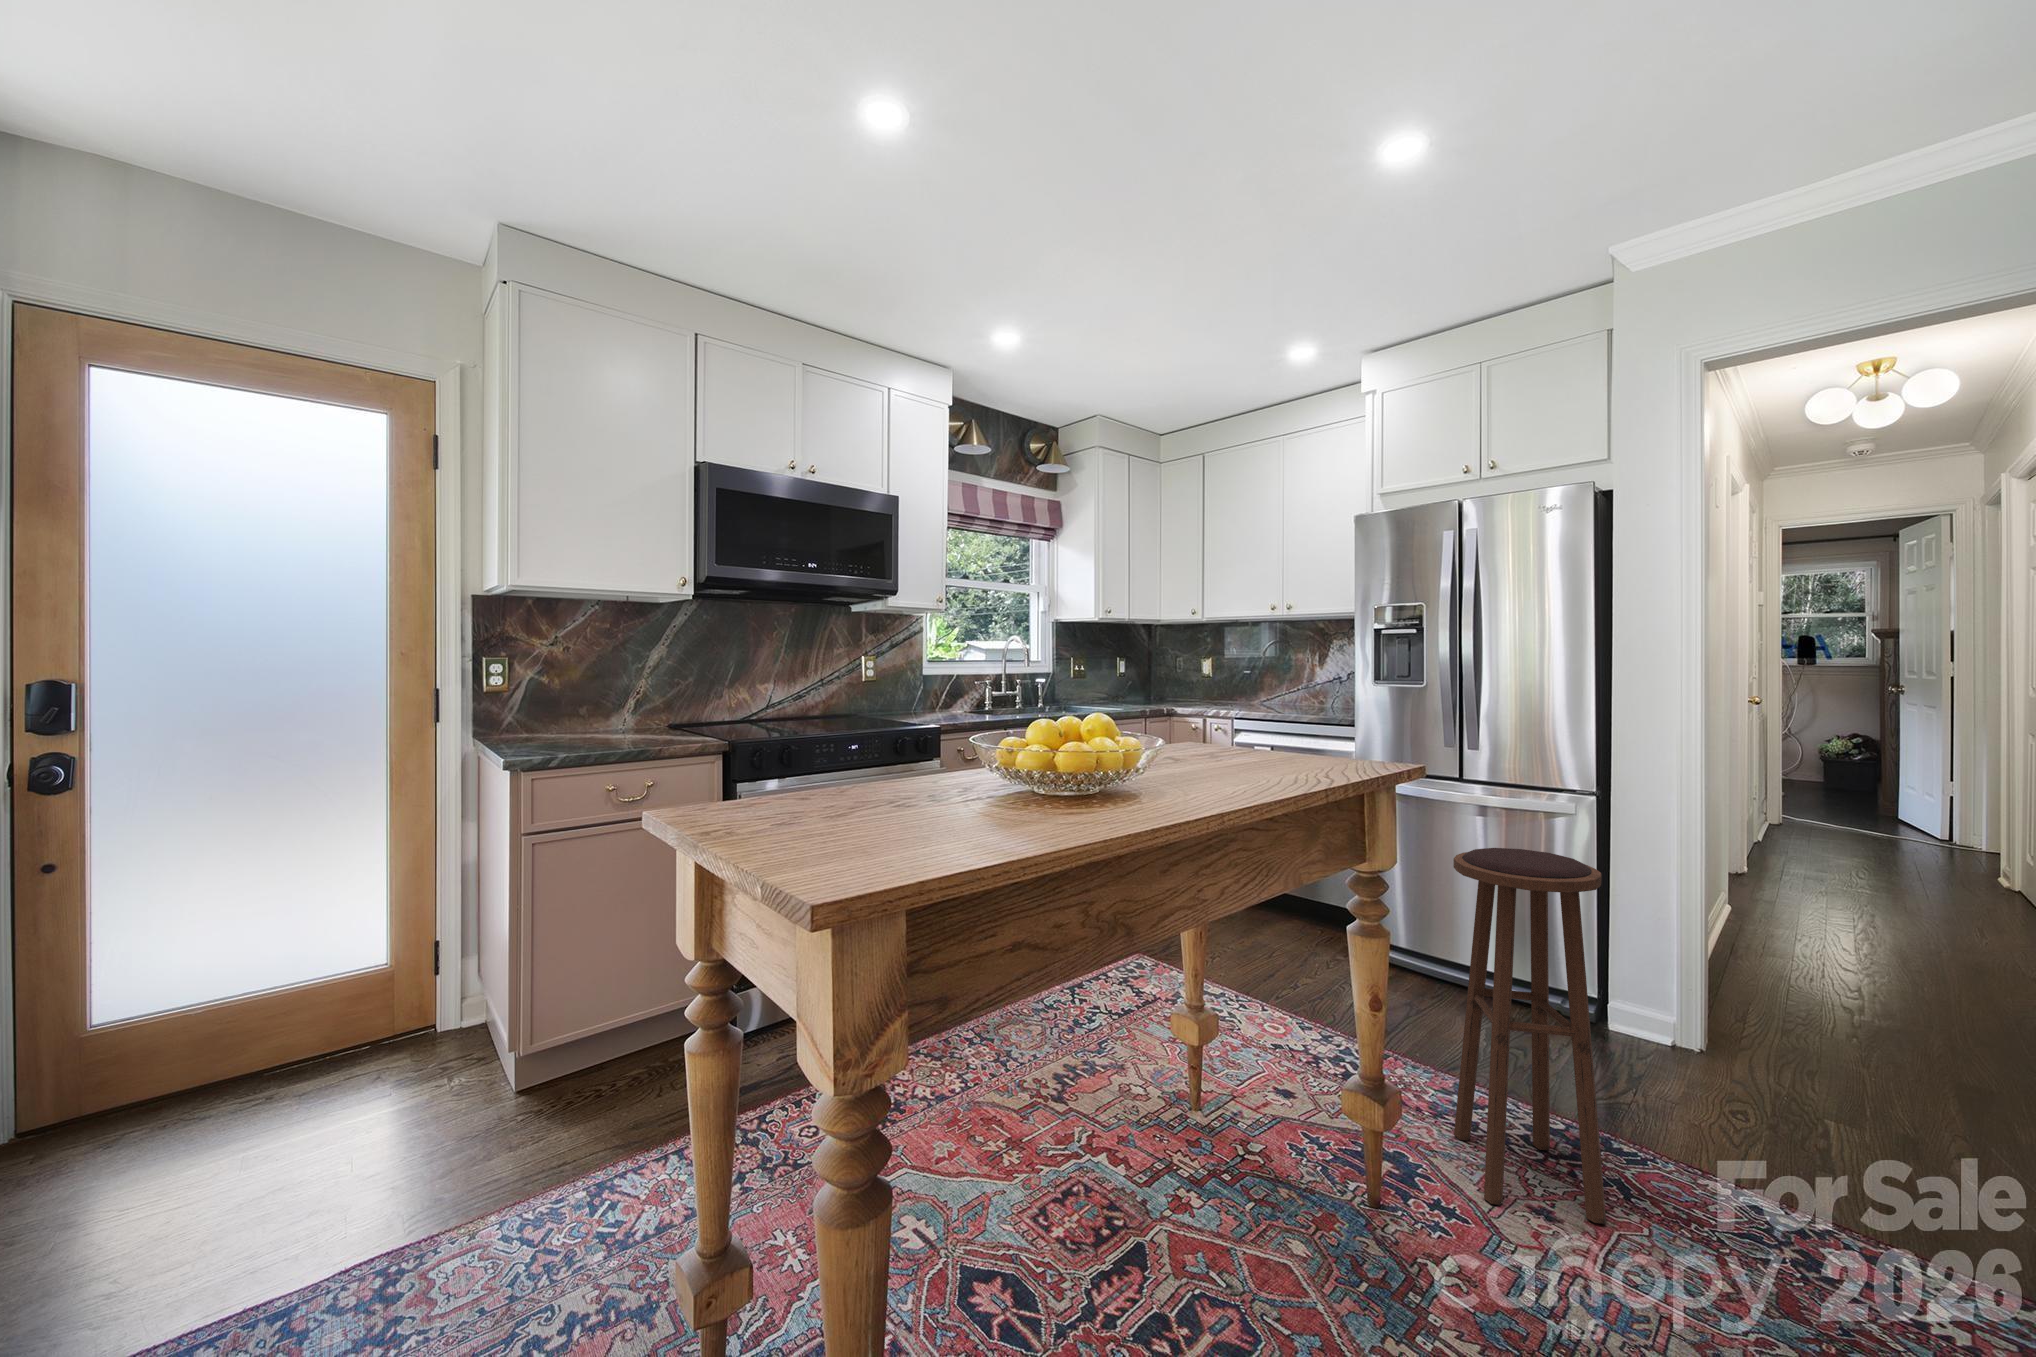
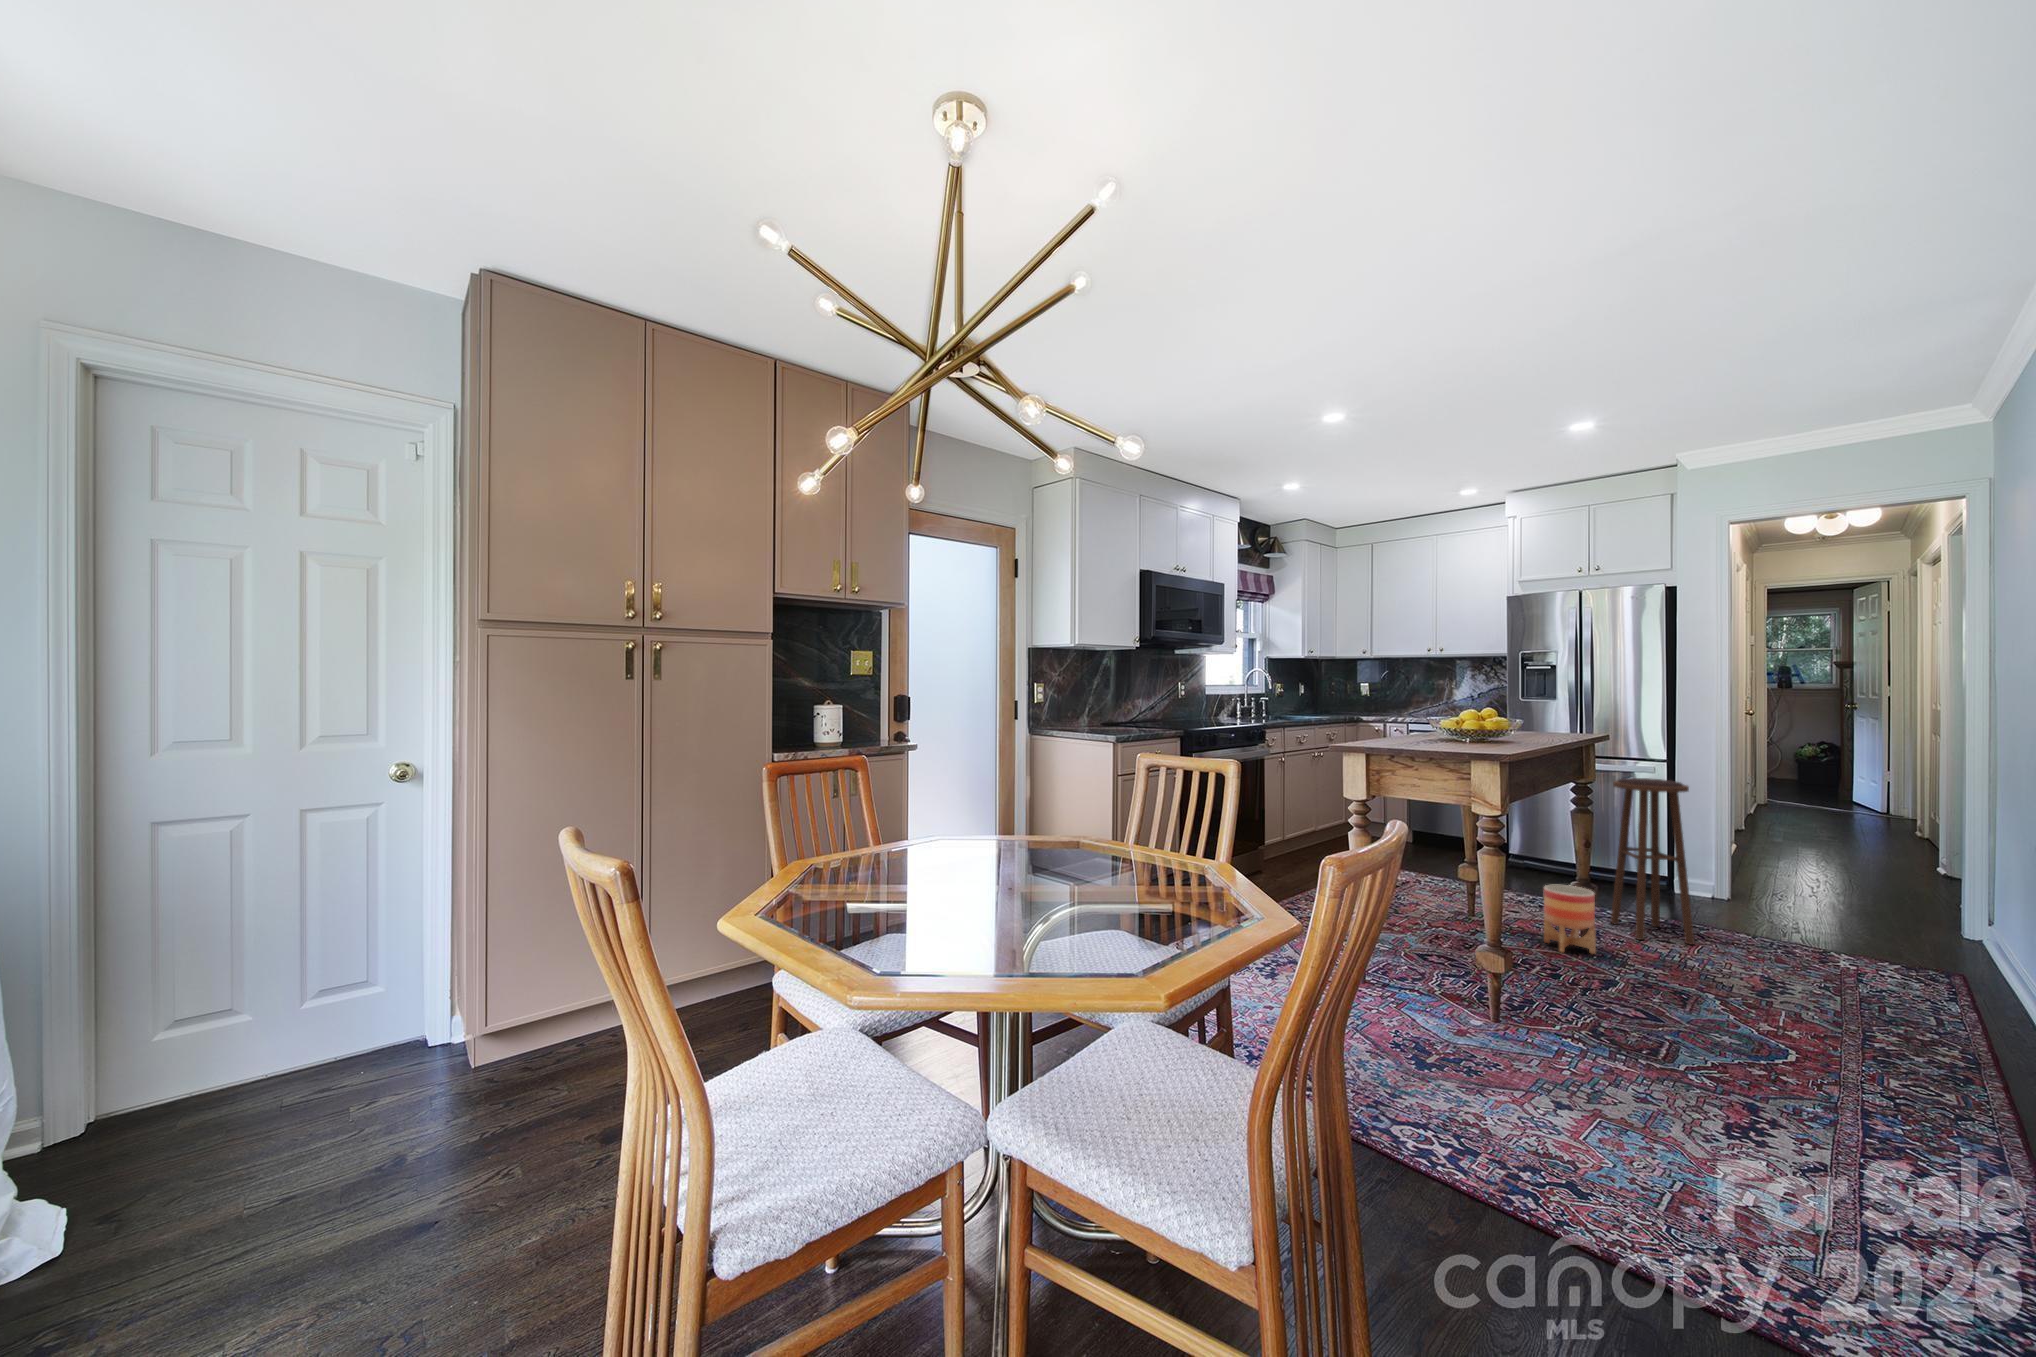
planter: none [1277,1089,1376,1270] -> present [1544,884,1596,954]

